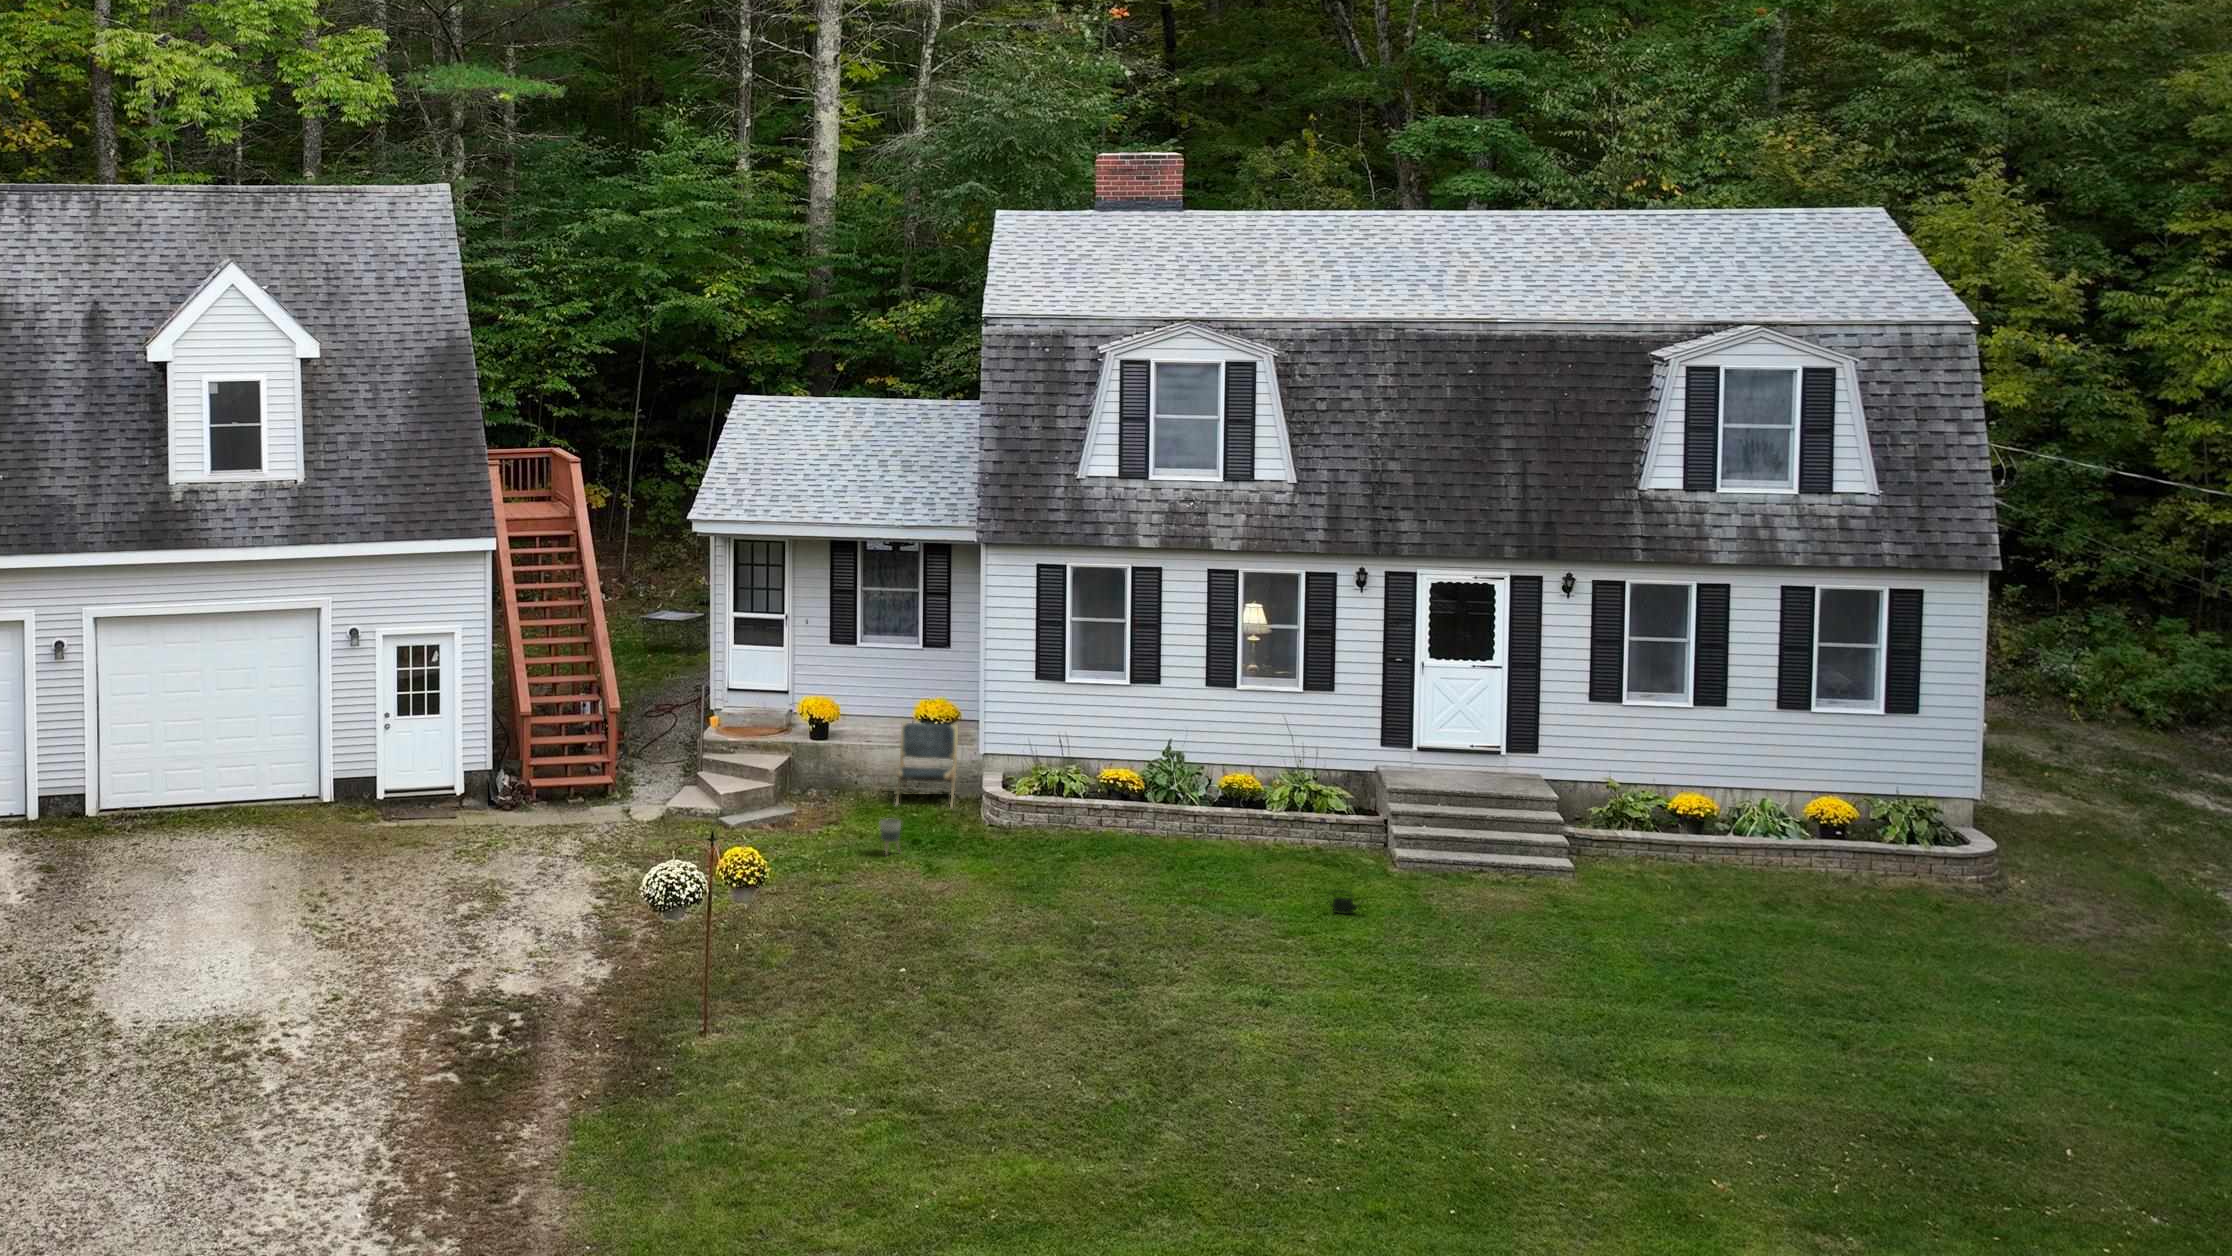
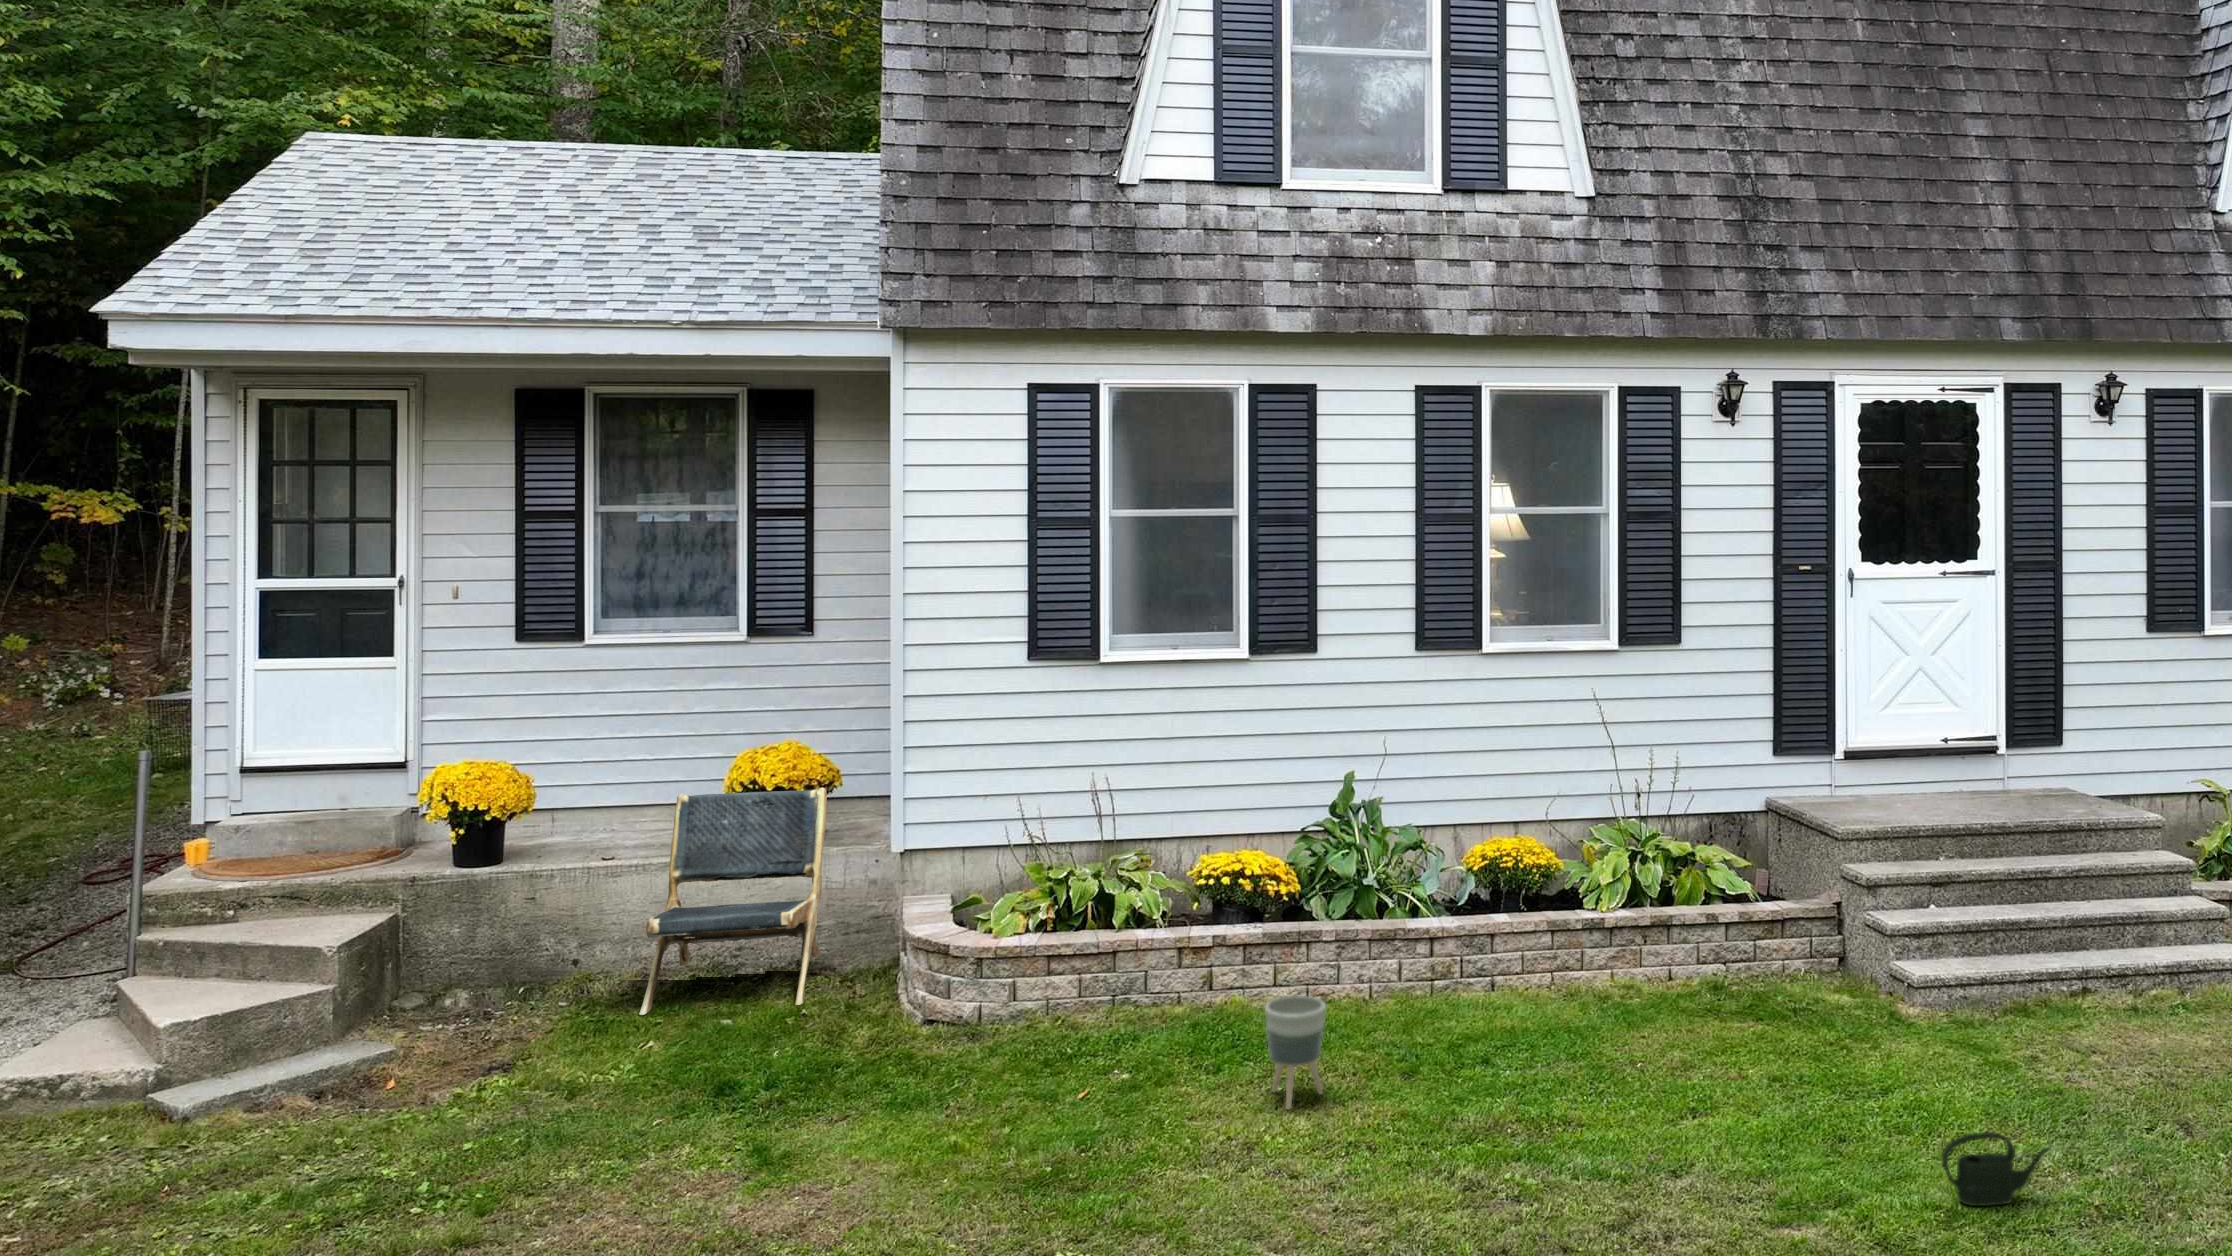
planter: present [880,818,901,853] -> present [1265,996,1326,1109]

